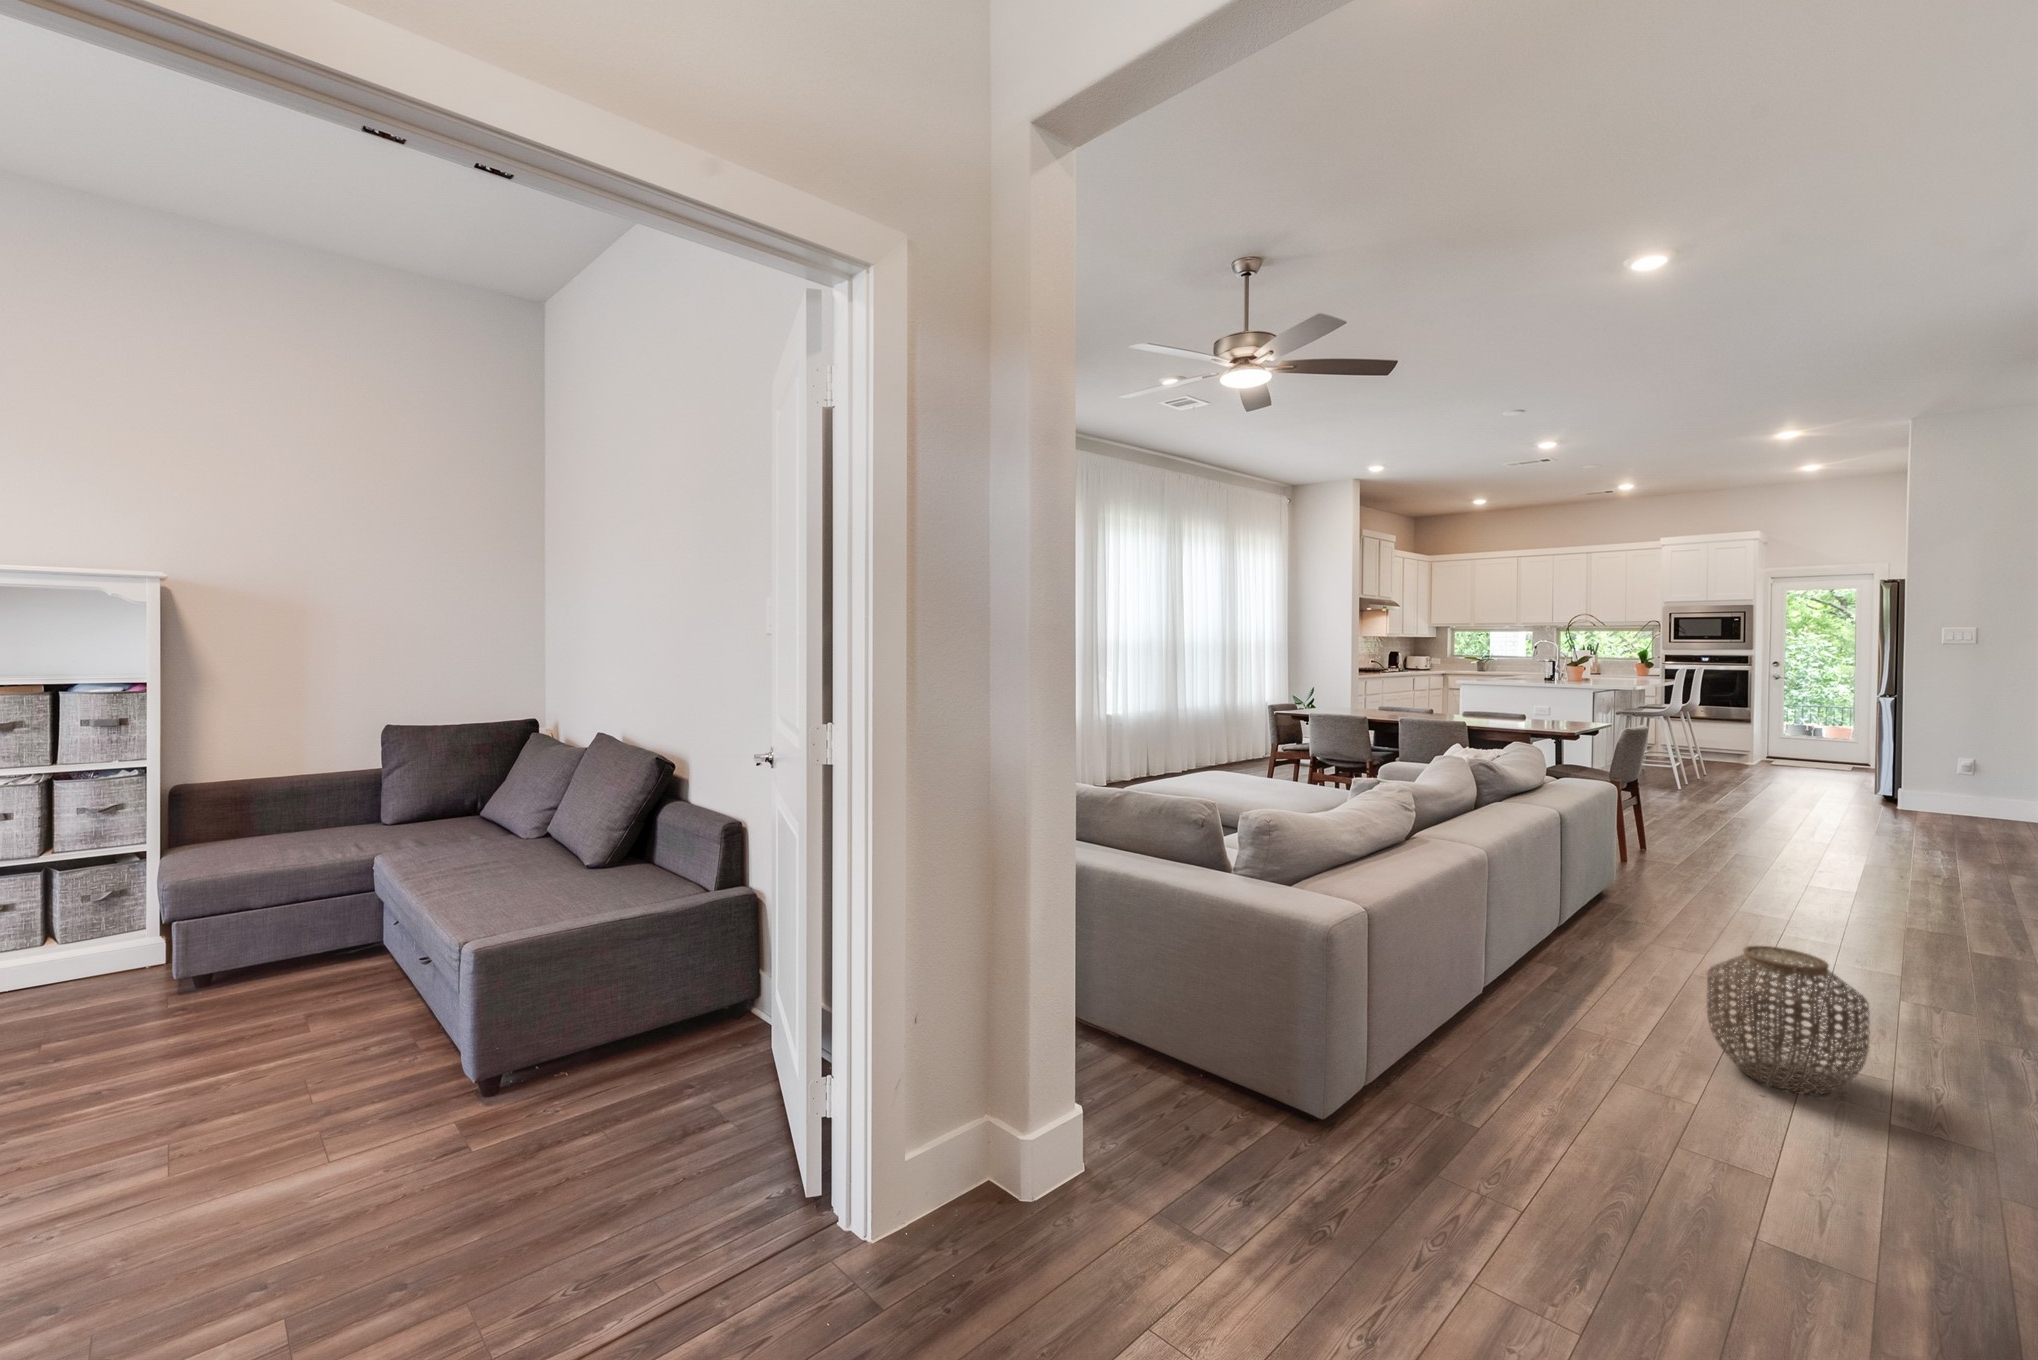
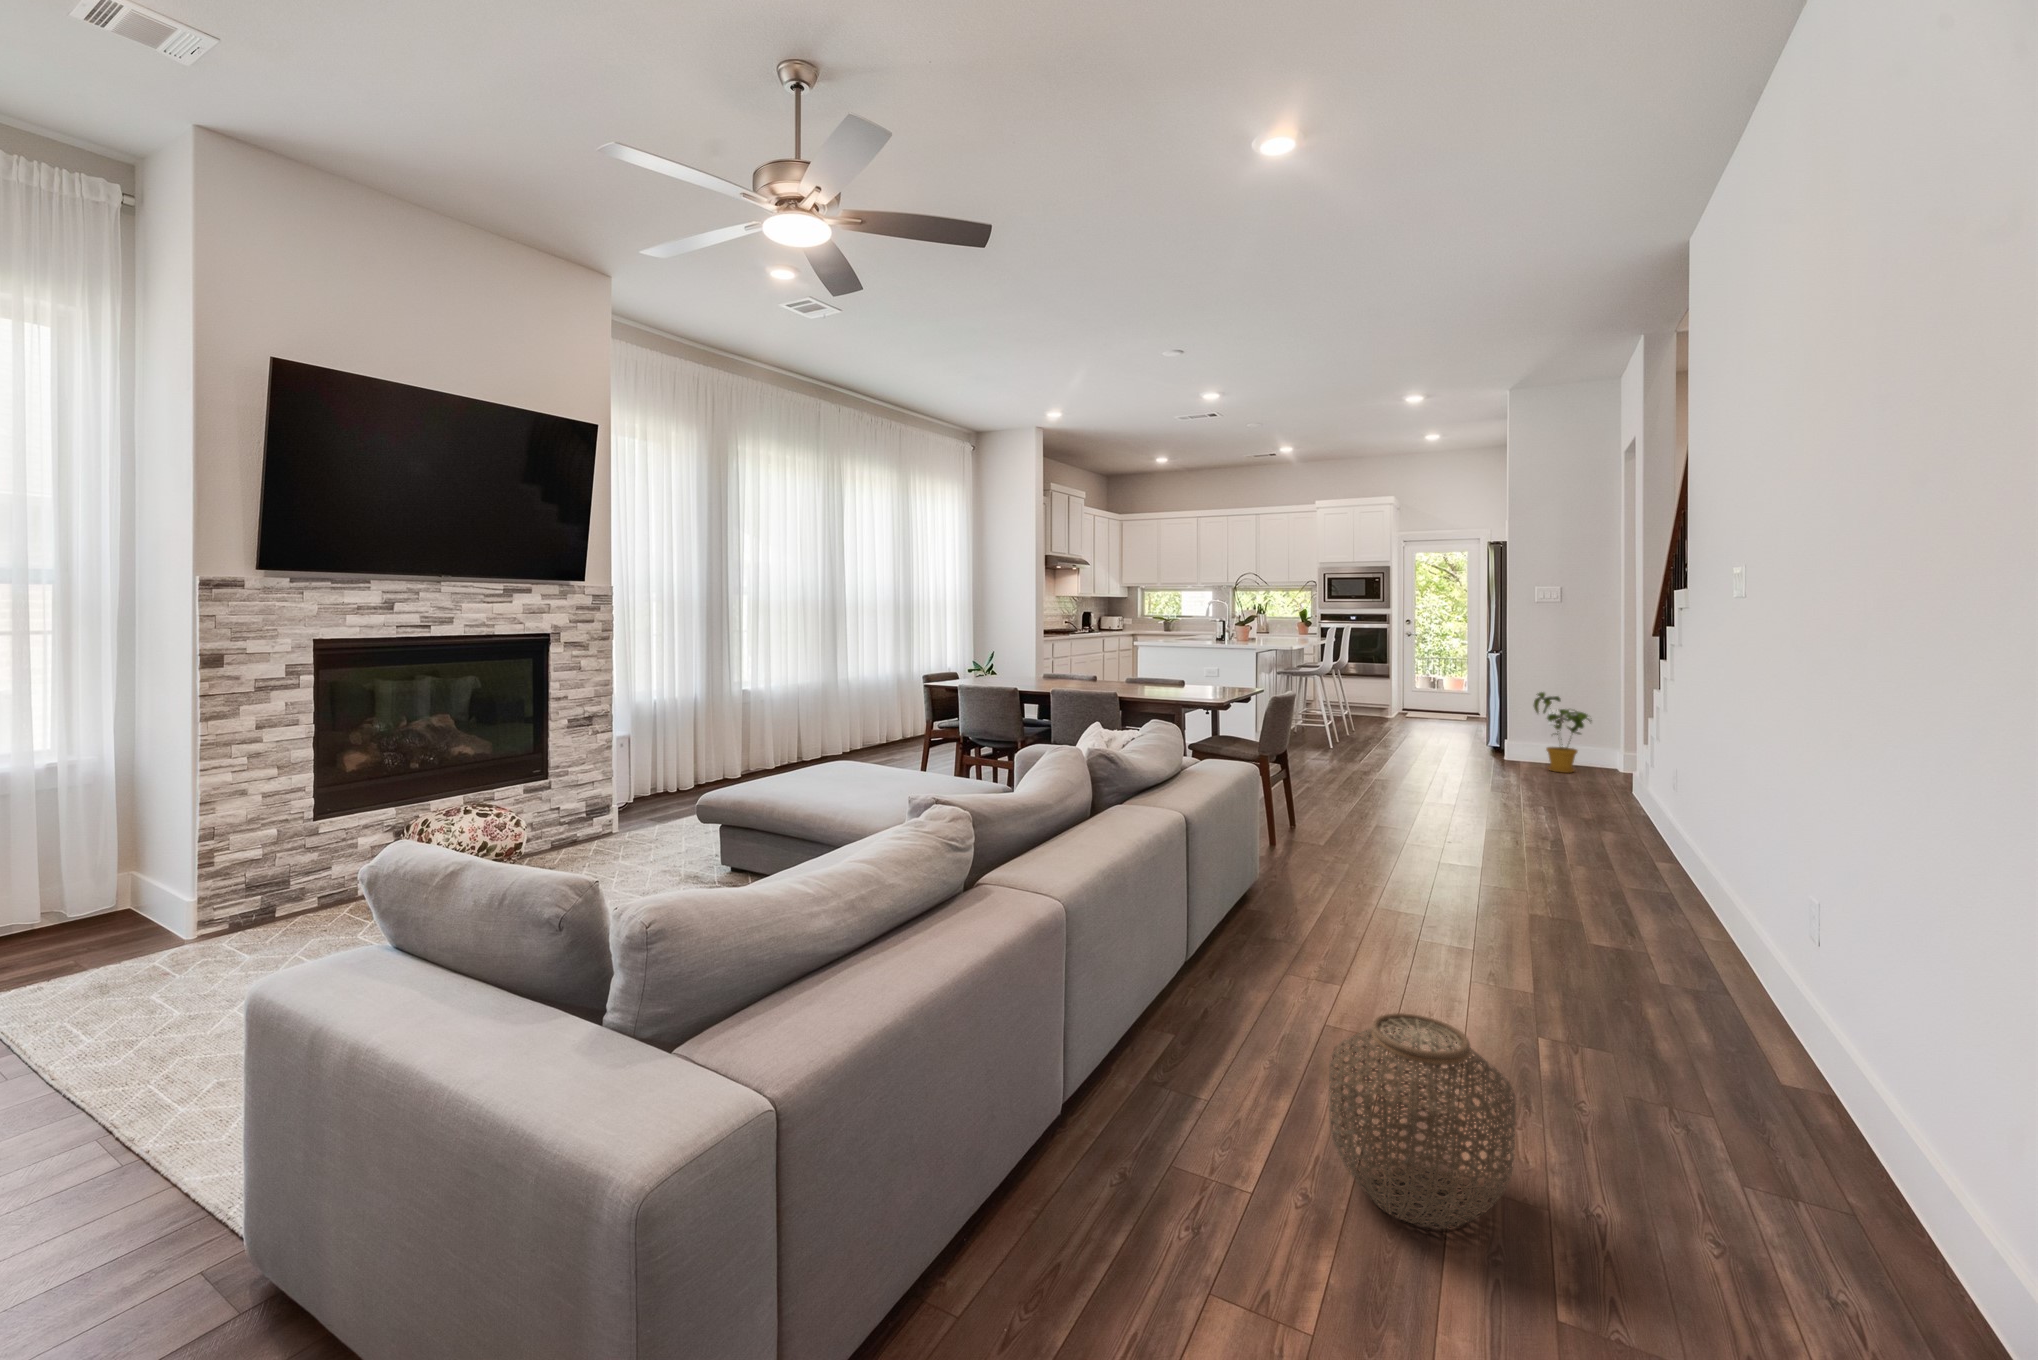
house plant: none [1935,739,2013,826] -> present [1533,692,1592,773]

